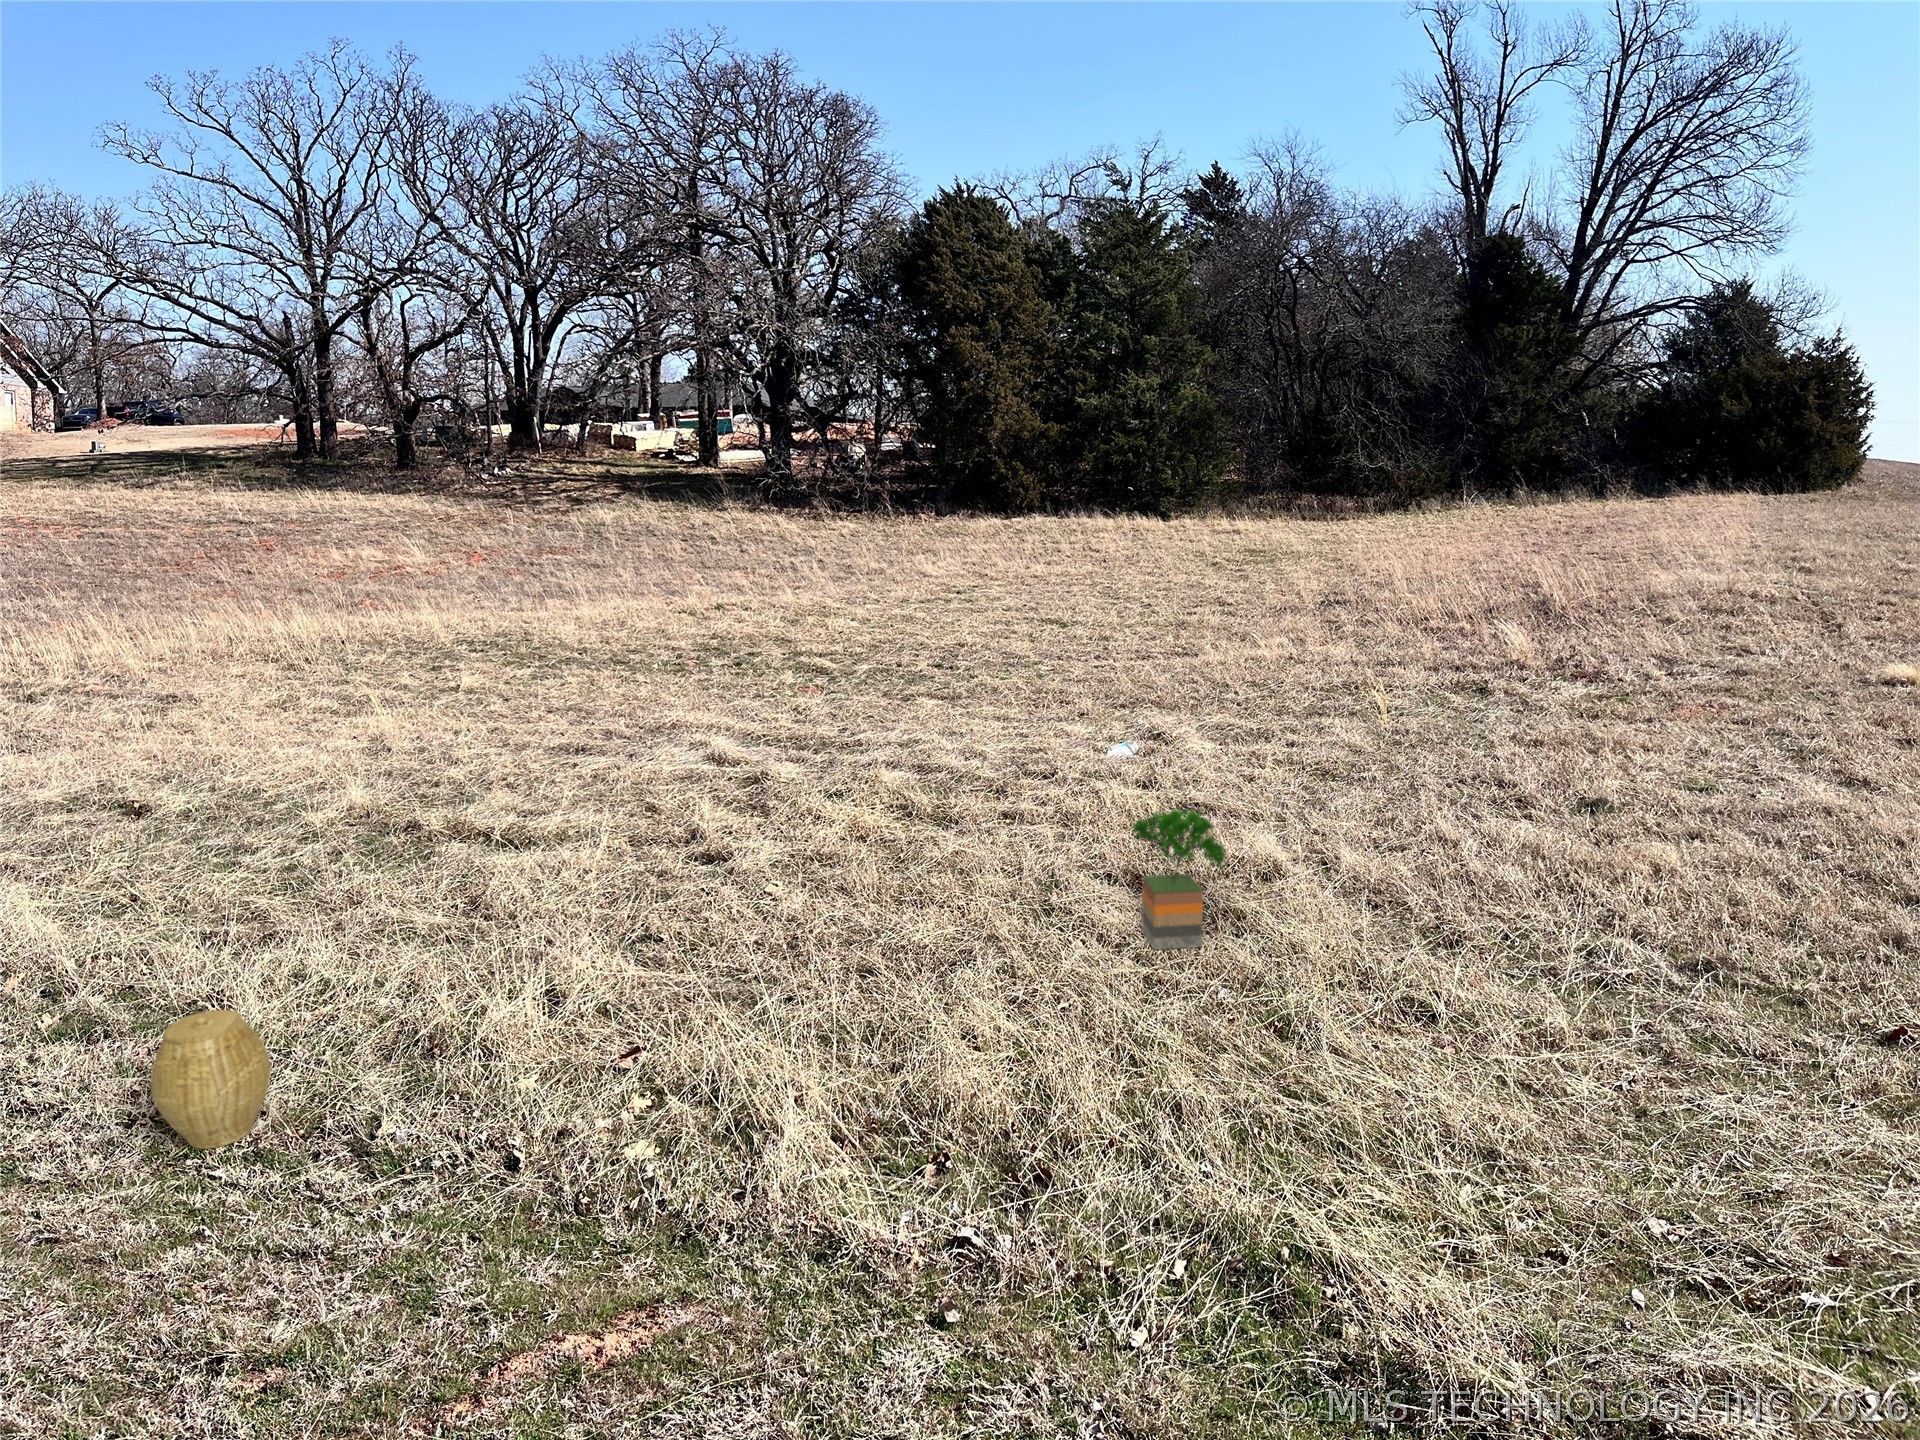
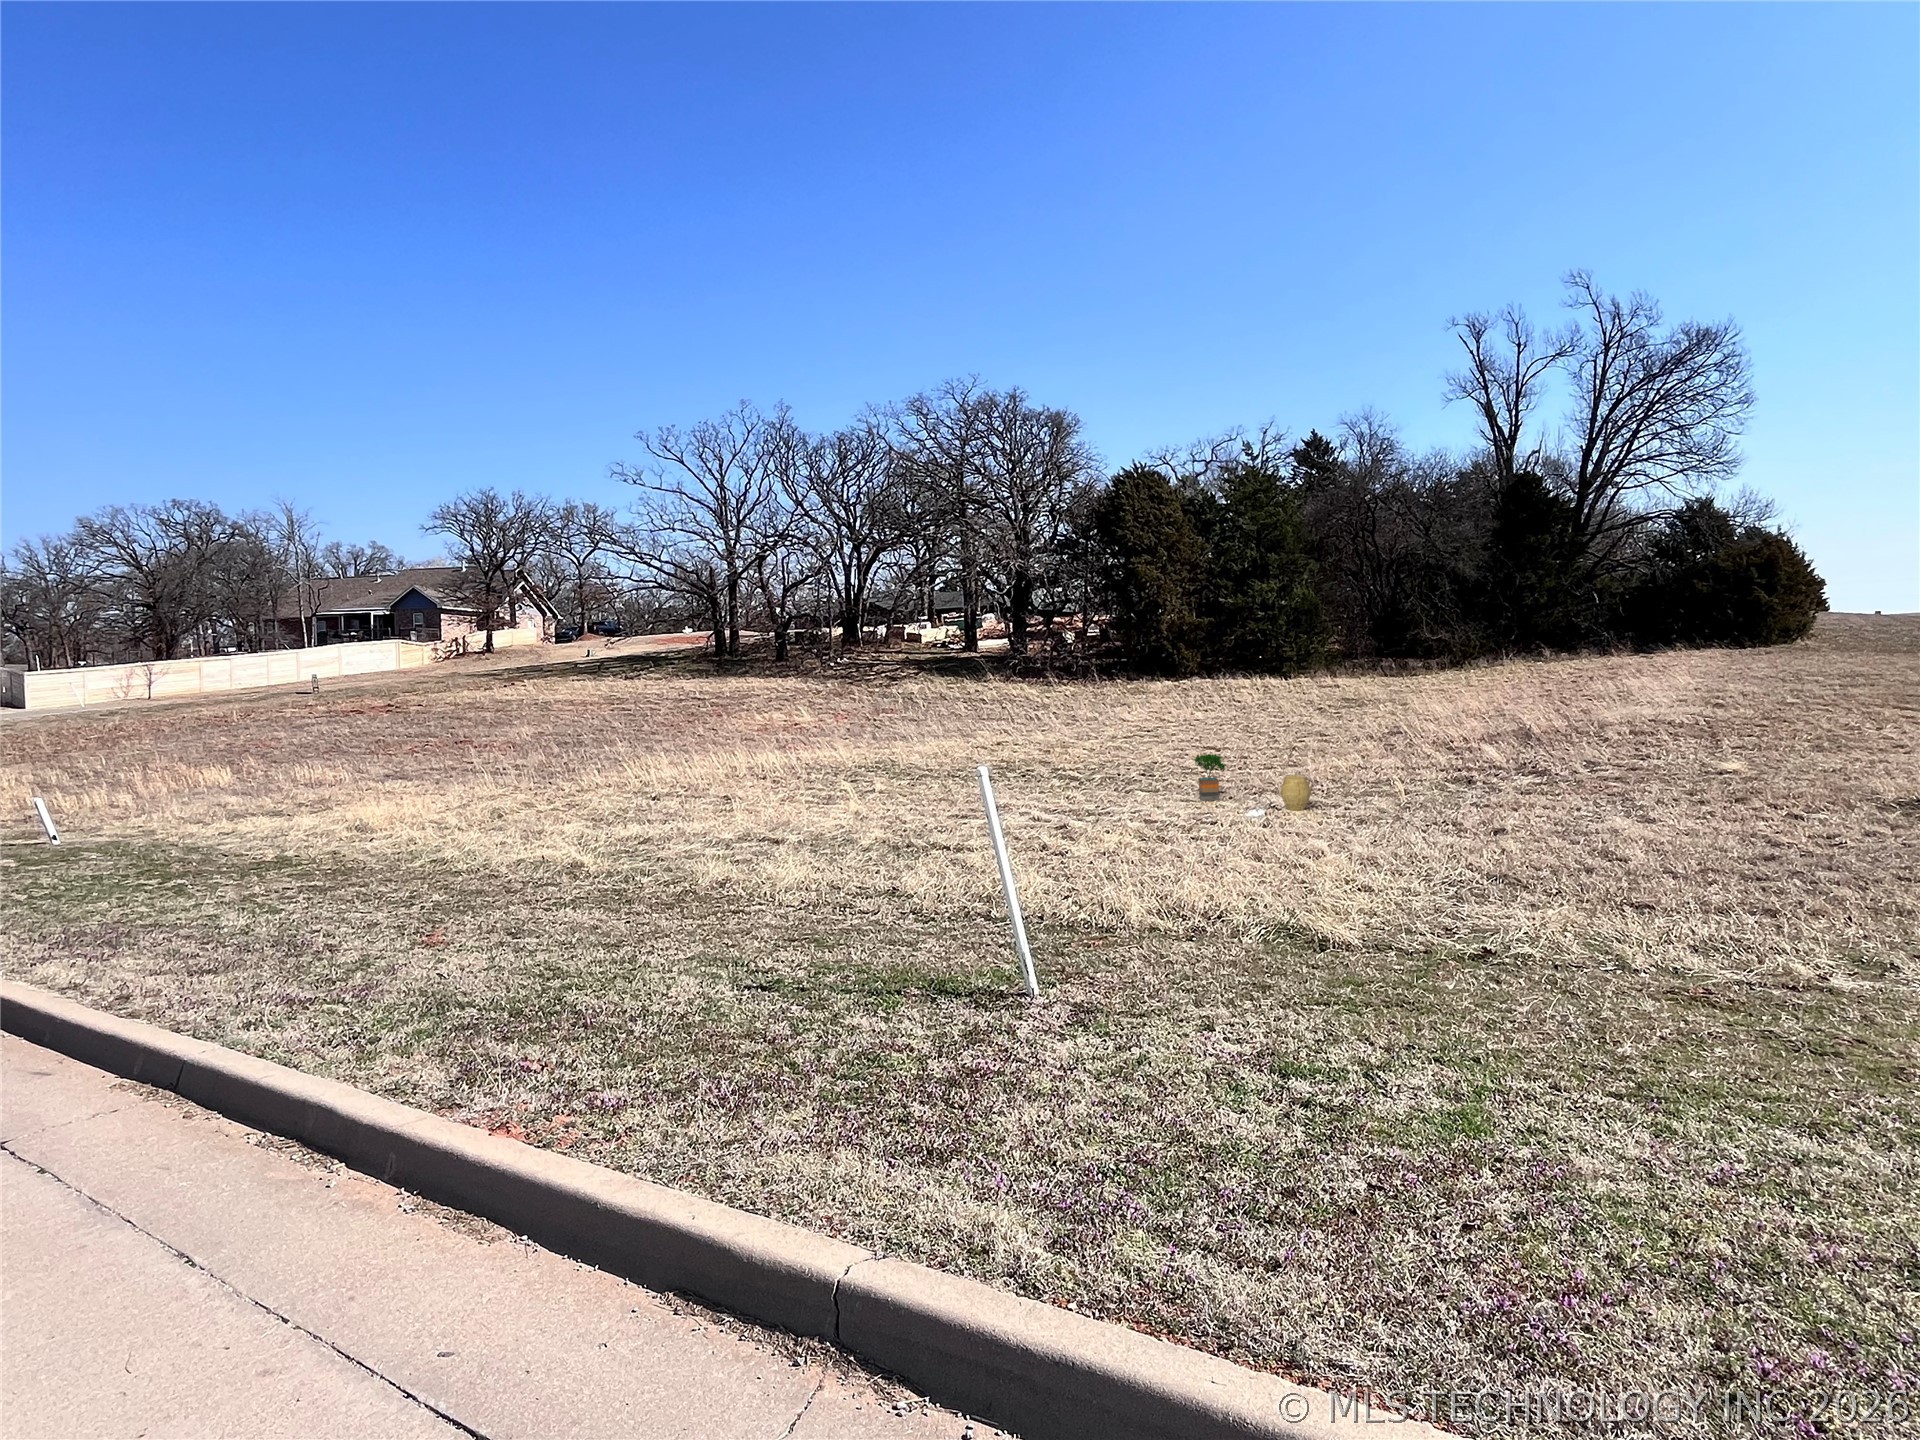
woven basket: present [151,1010,271,1149] -> present [1281,775,1311,811]

